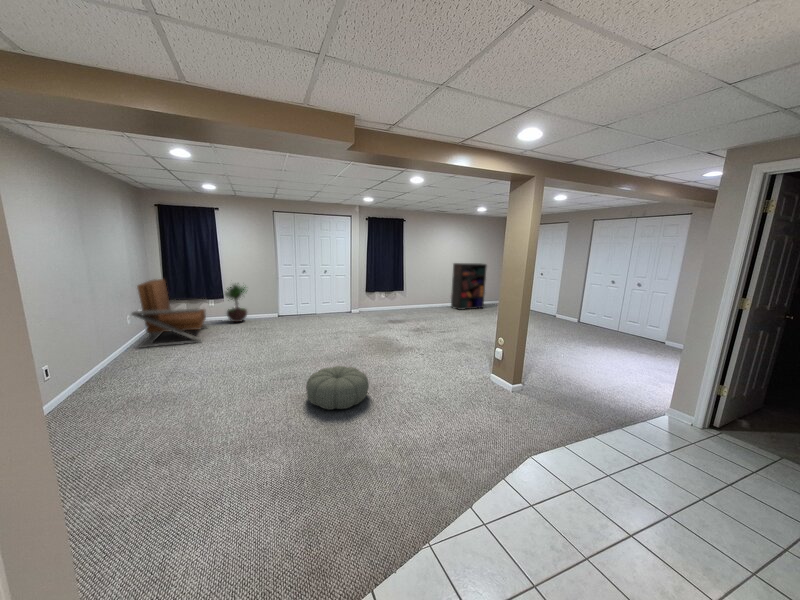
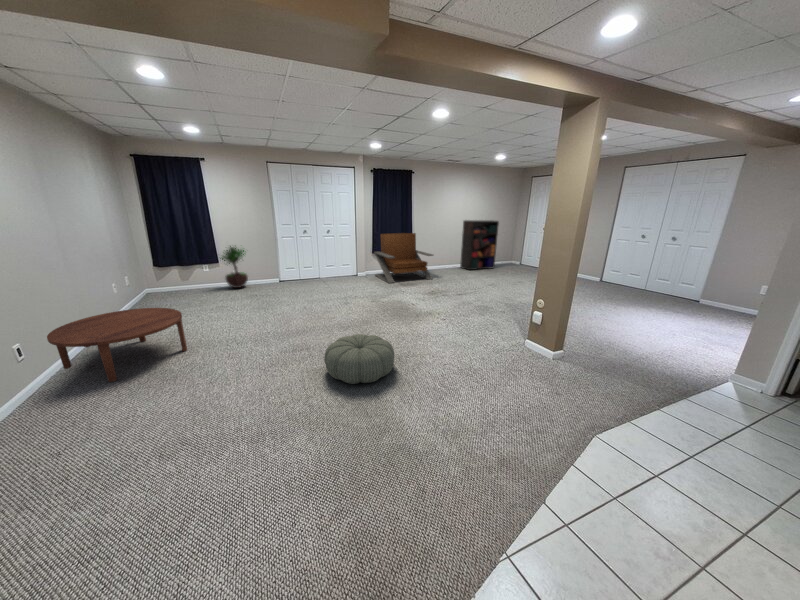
lounge chair: present [132,279,208,348] -> present [374,233,433,283]
coffee table: none [70,339,187,403] -> present [47,308,187,382]

